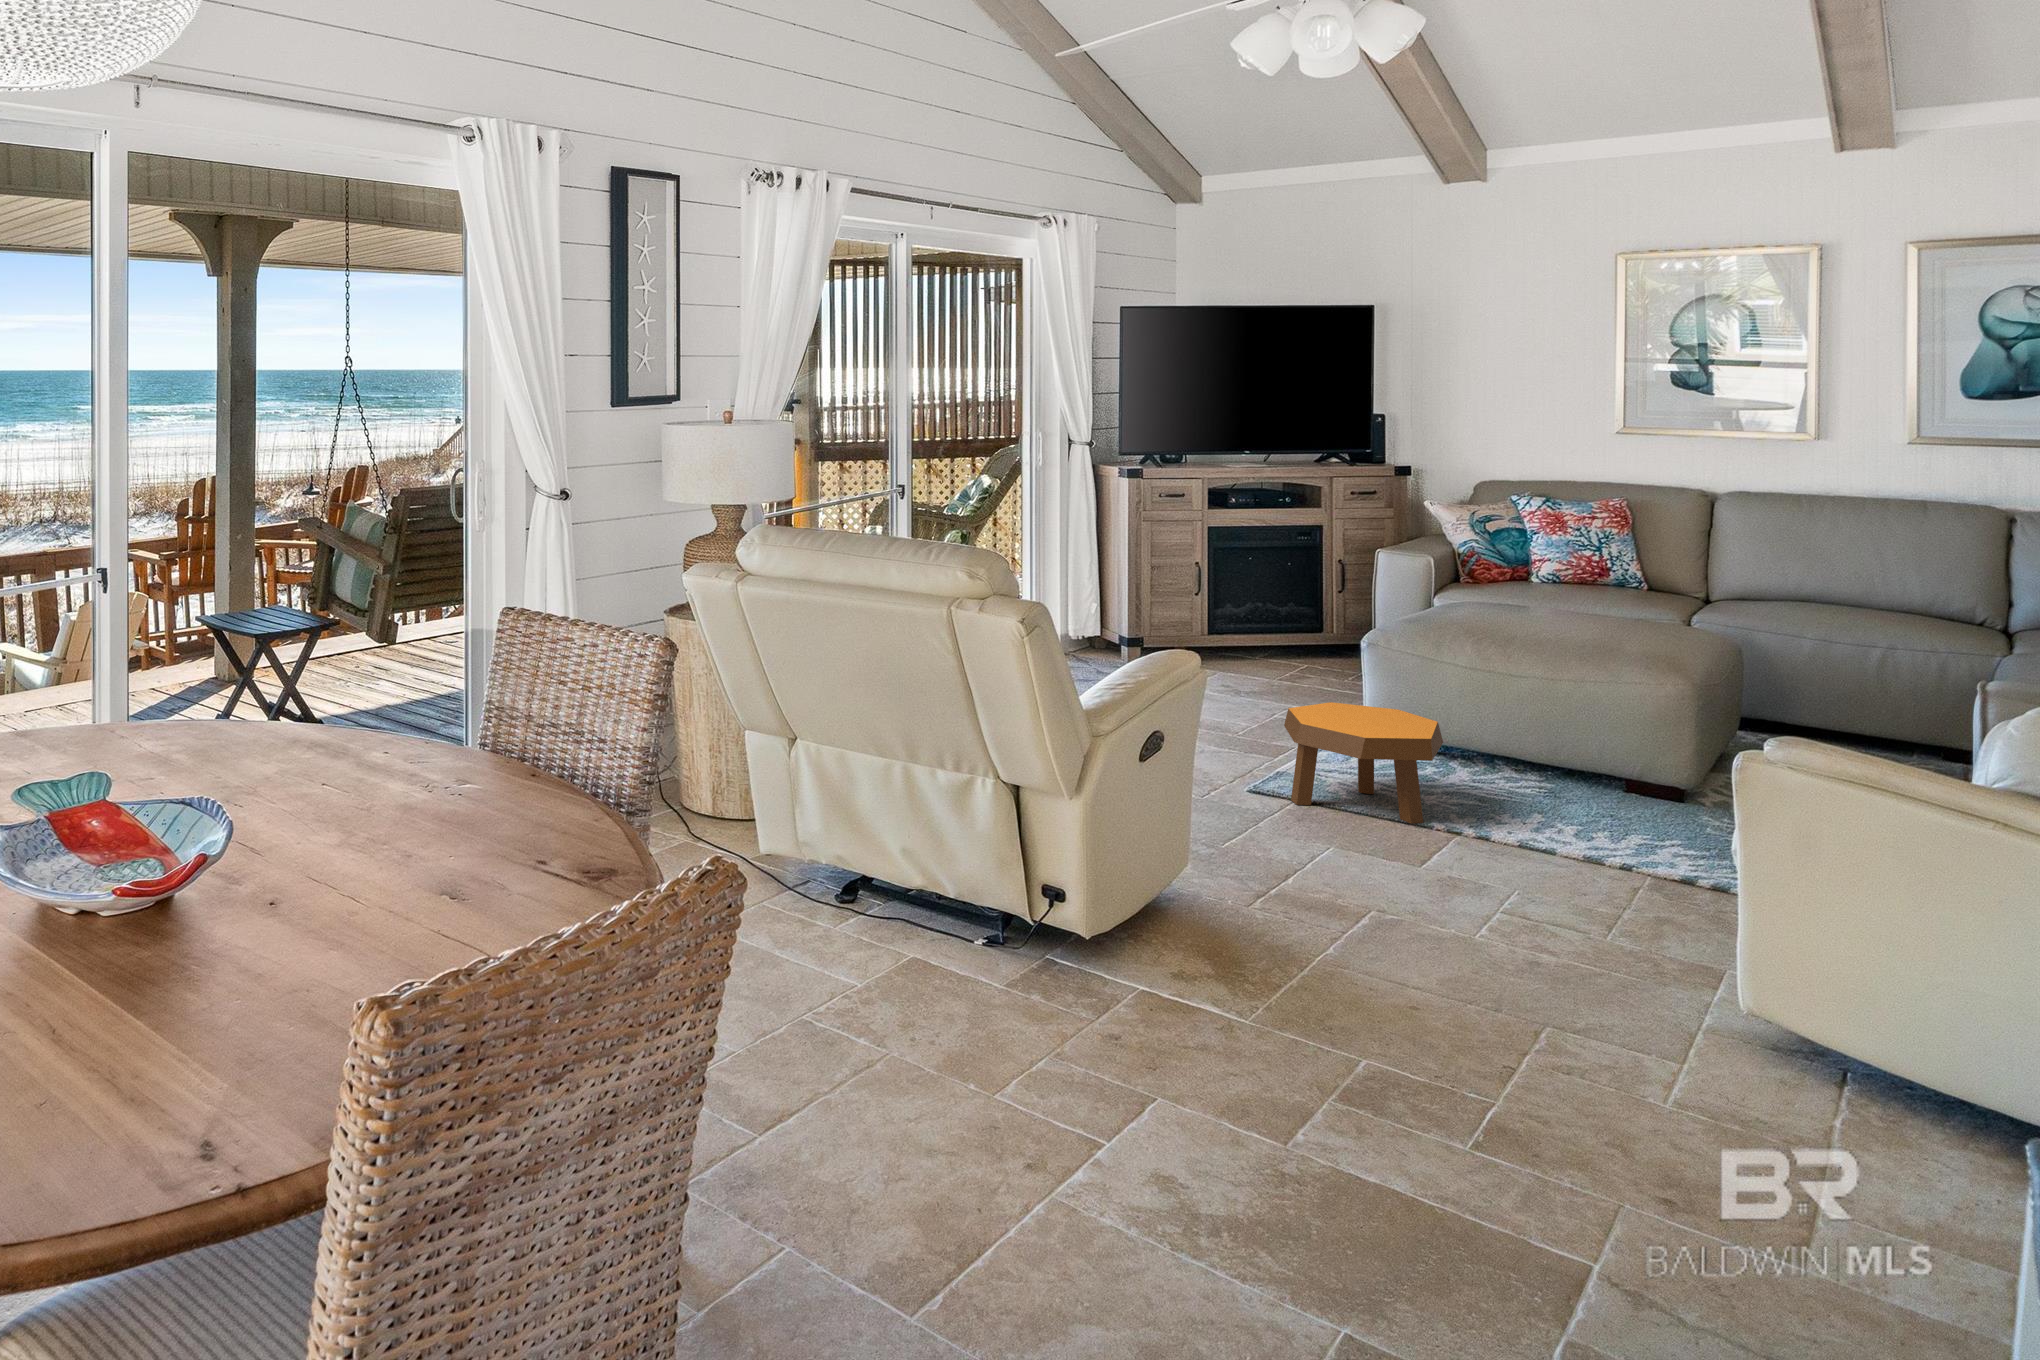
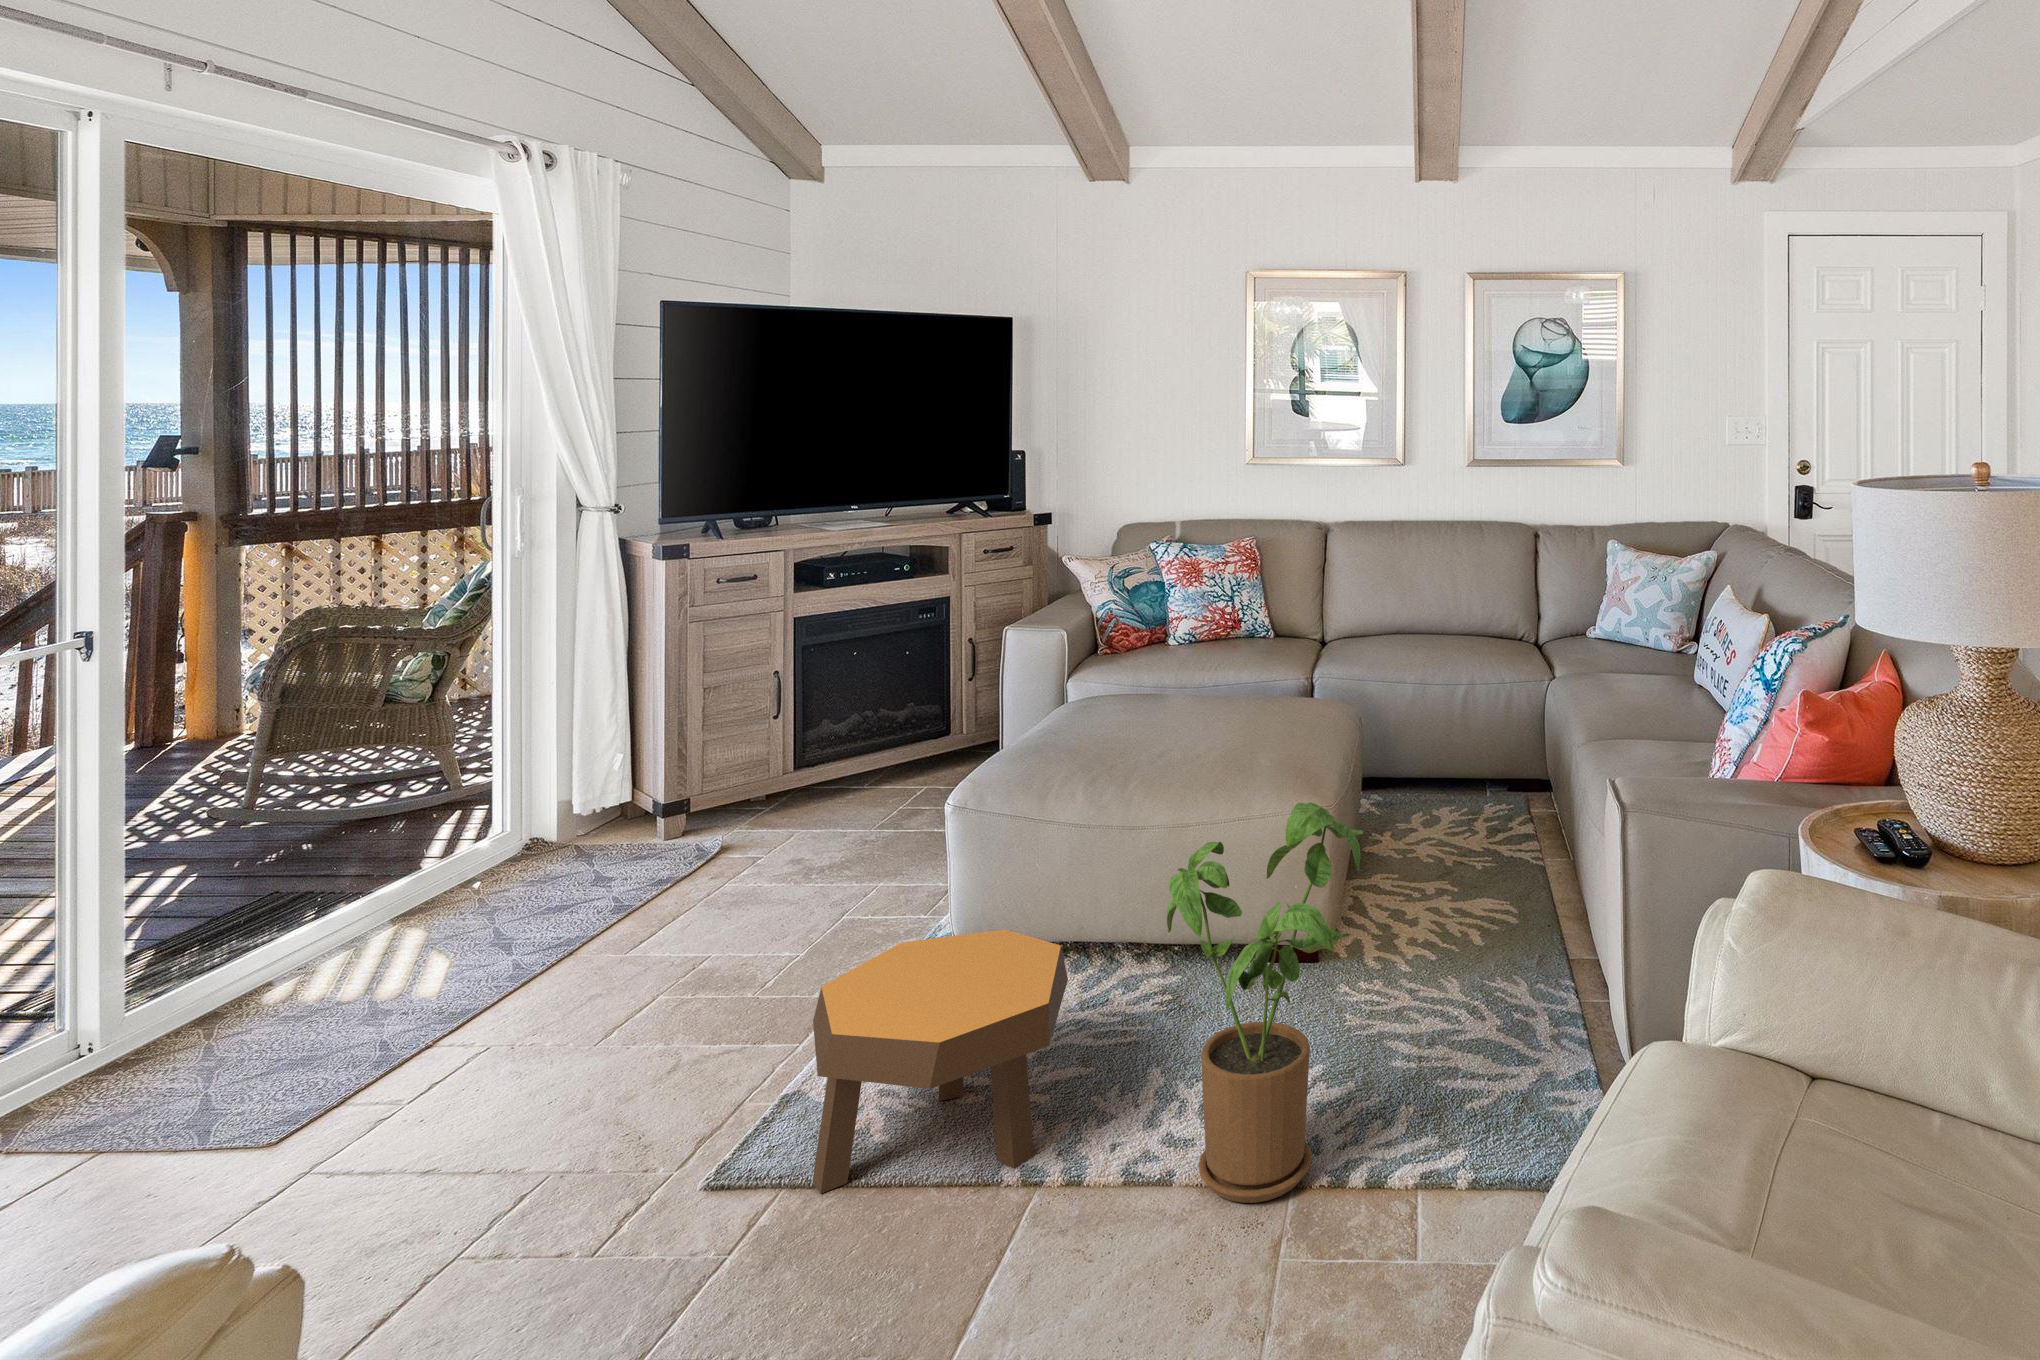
house plant: none [1511,648,1665,871] -> present [1167,802,1363,1203]

